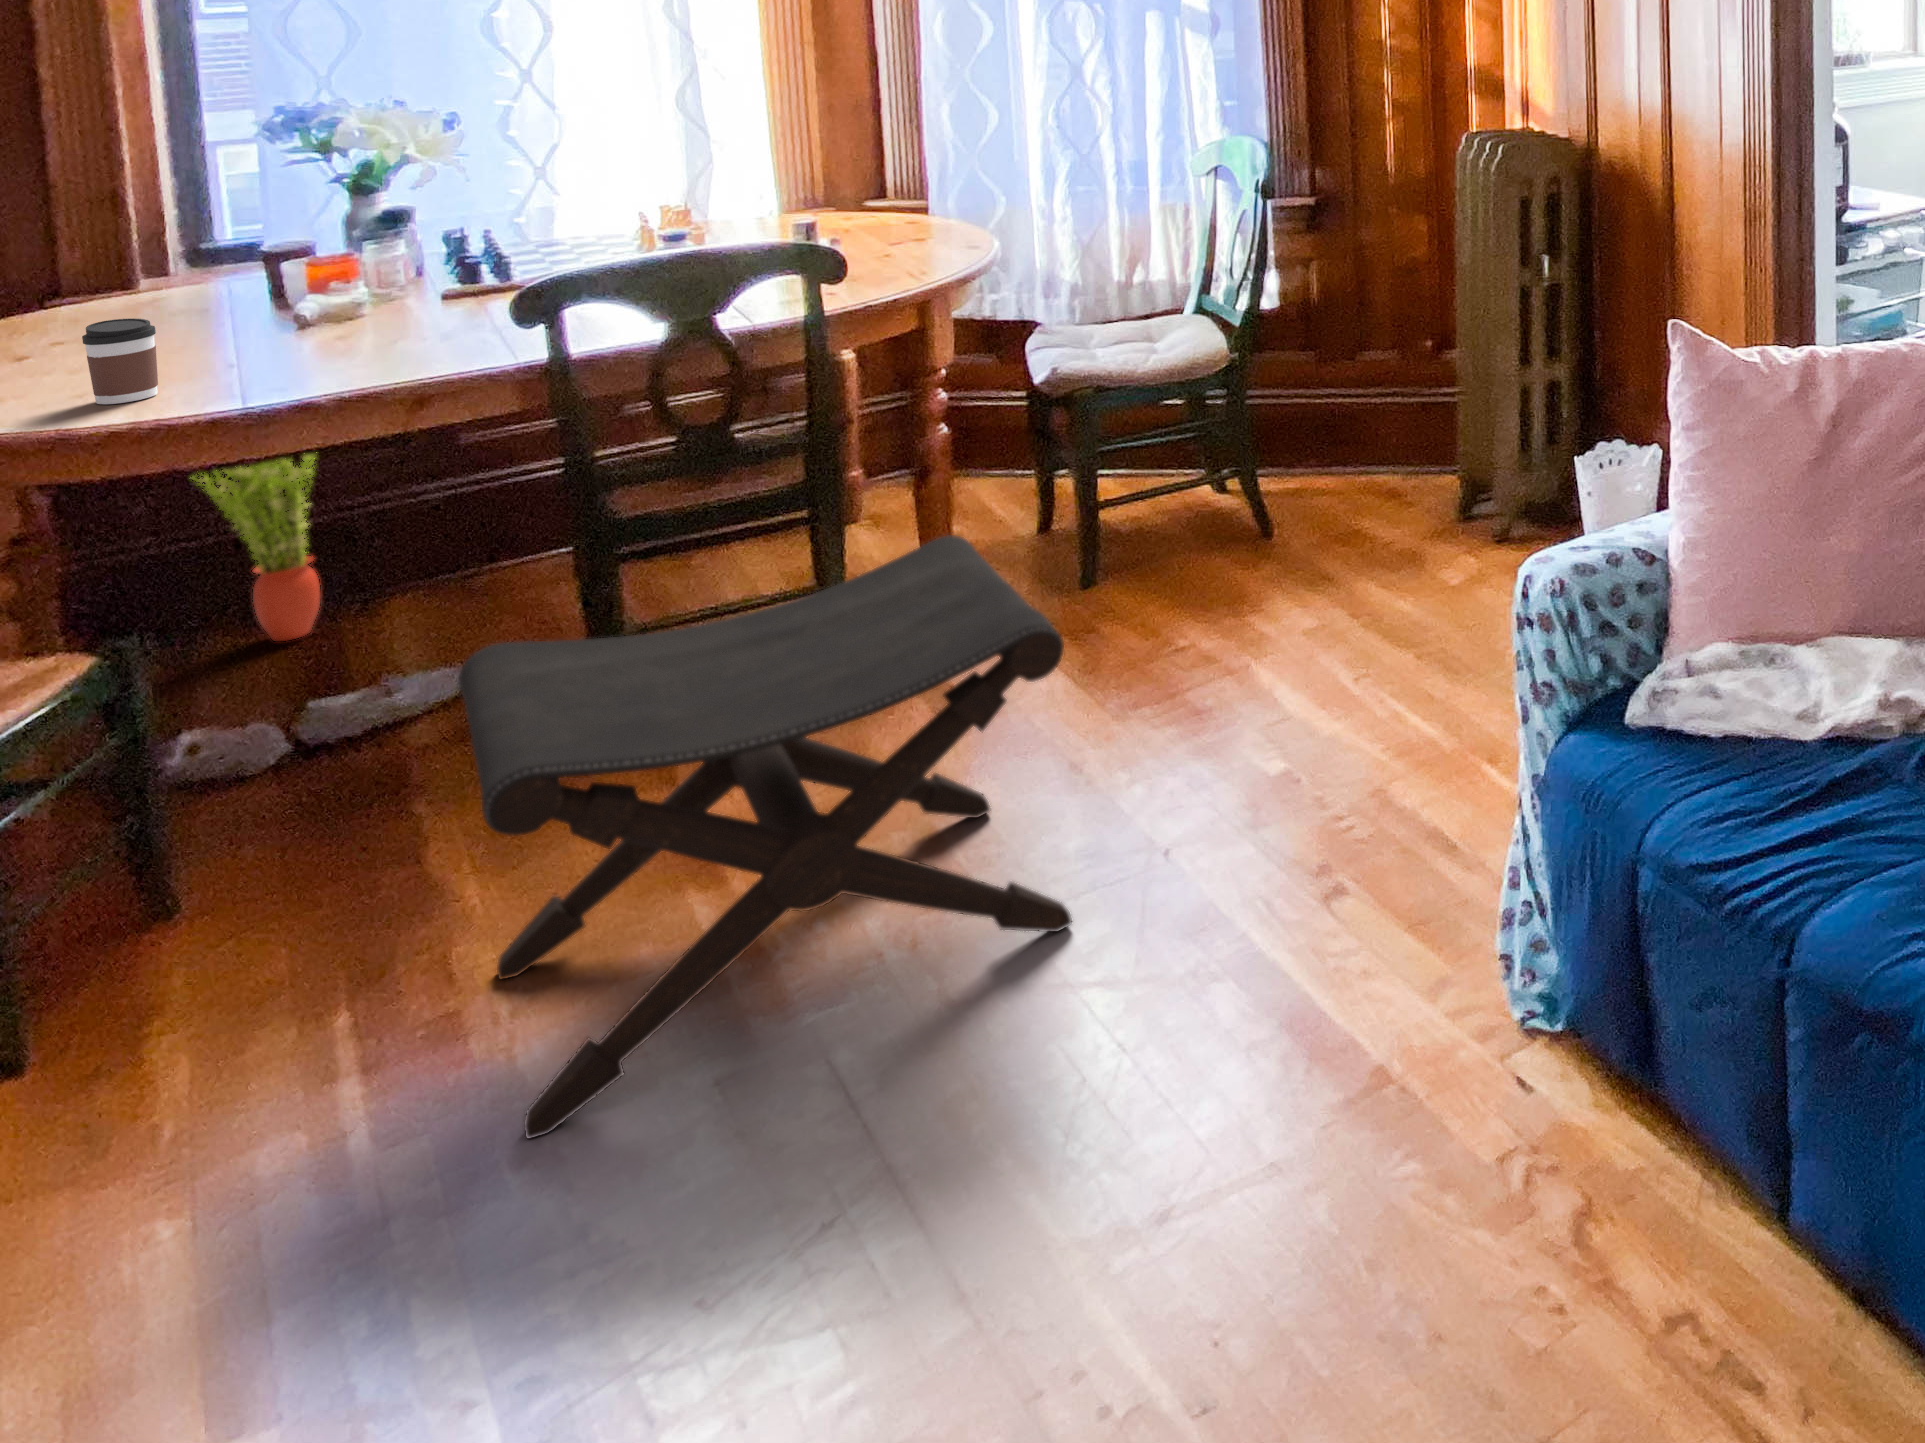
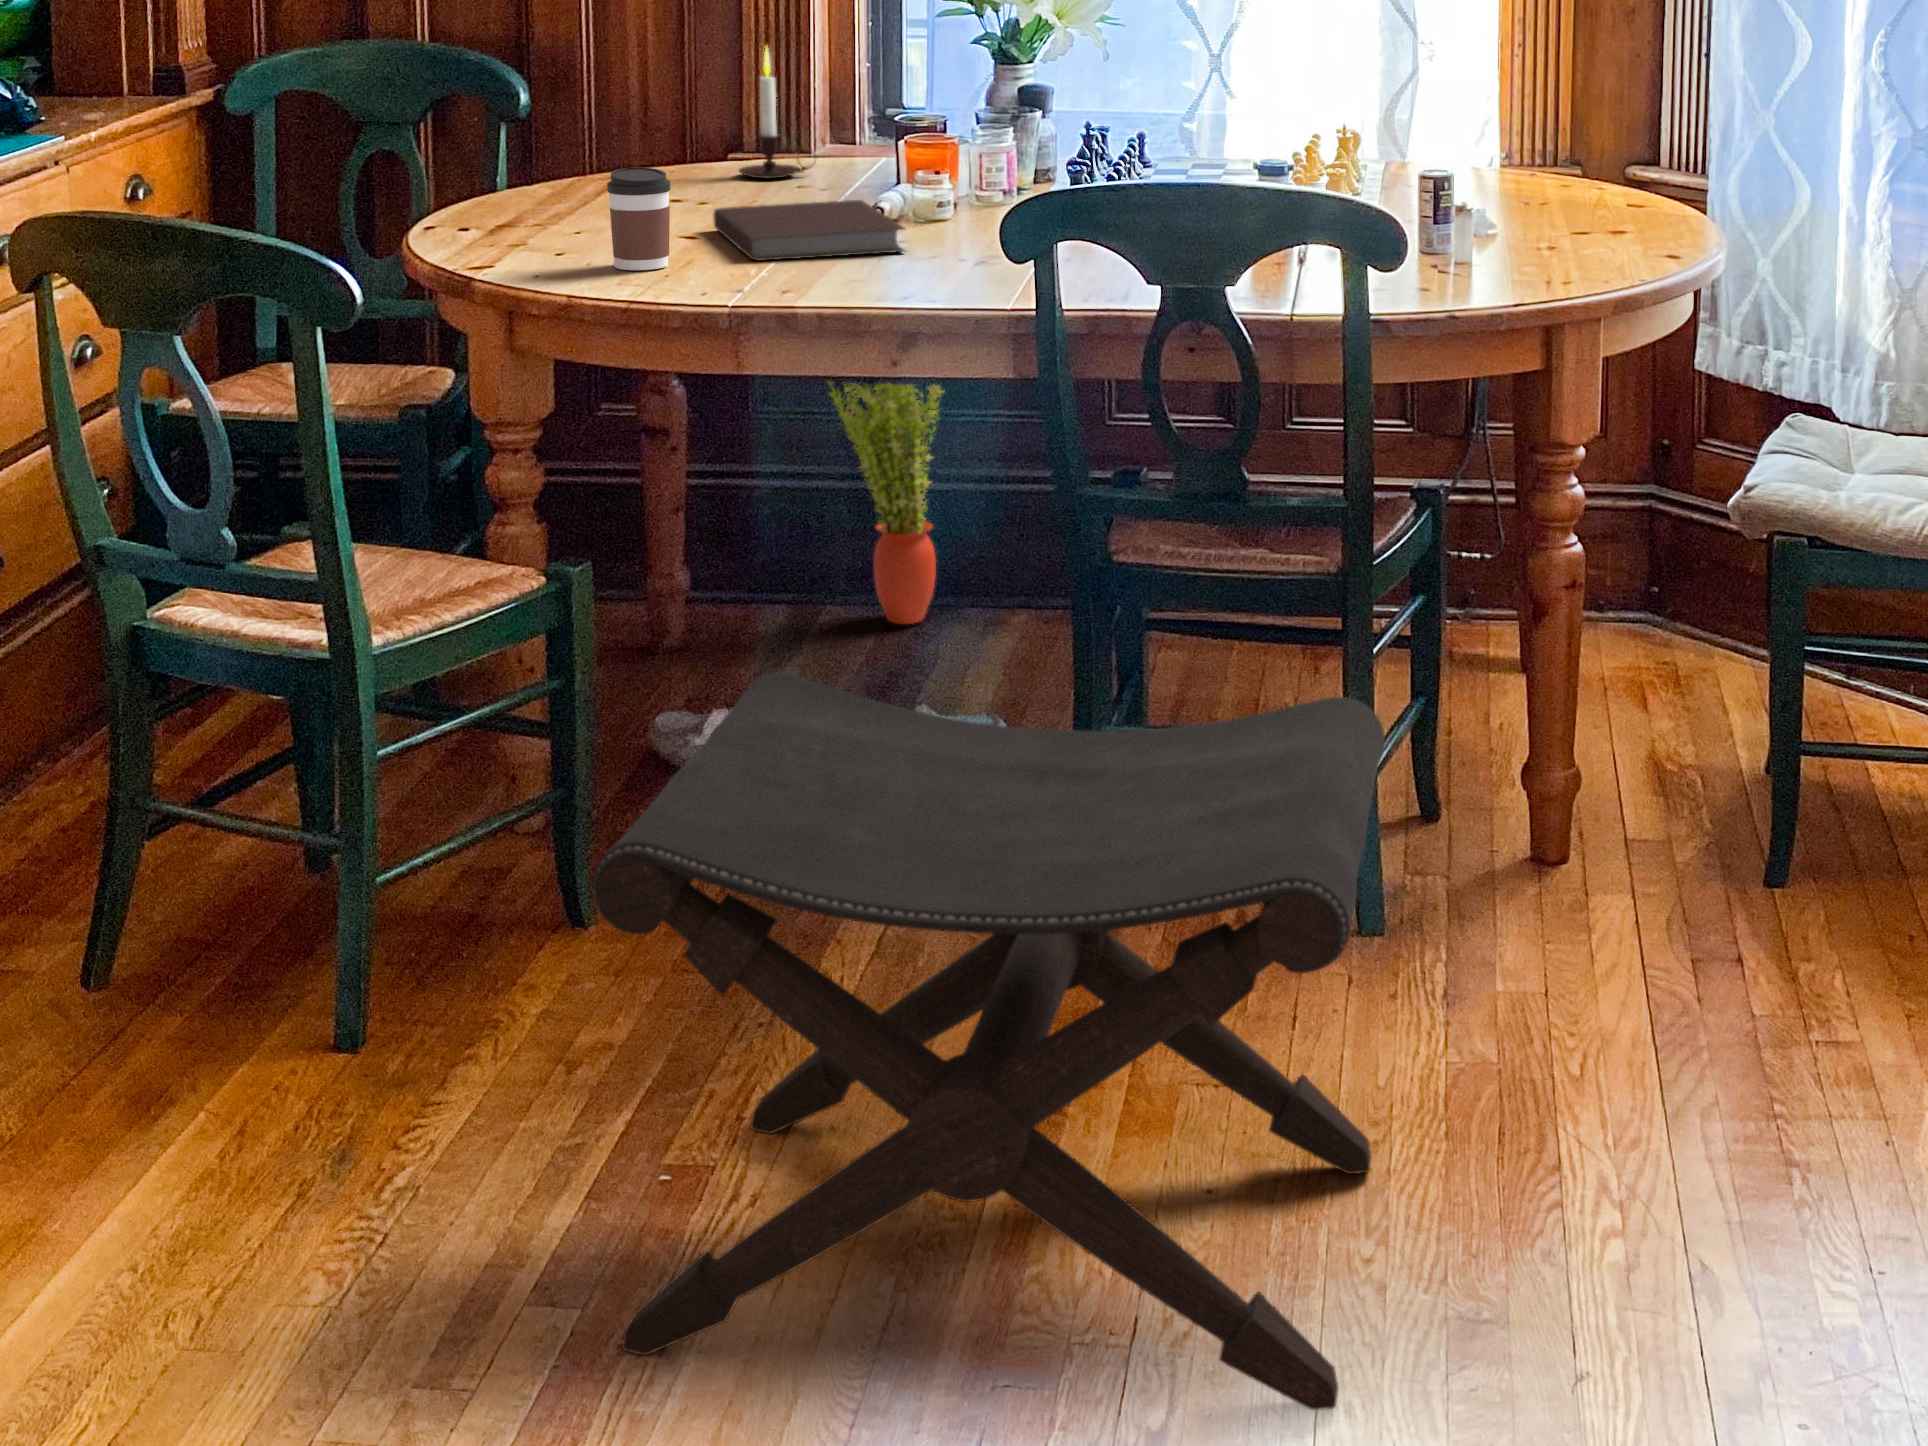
candle: none [89,209,177,318] -> present [739,47,816,178]
notebook: none [149,314,388,374] -> present [713,200,905,260]

